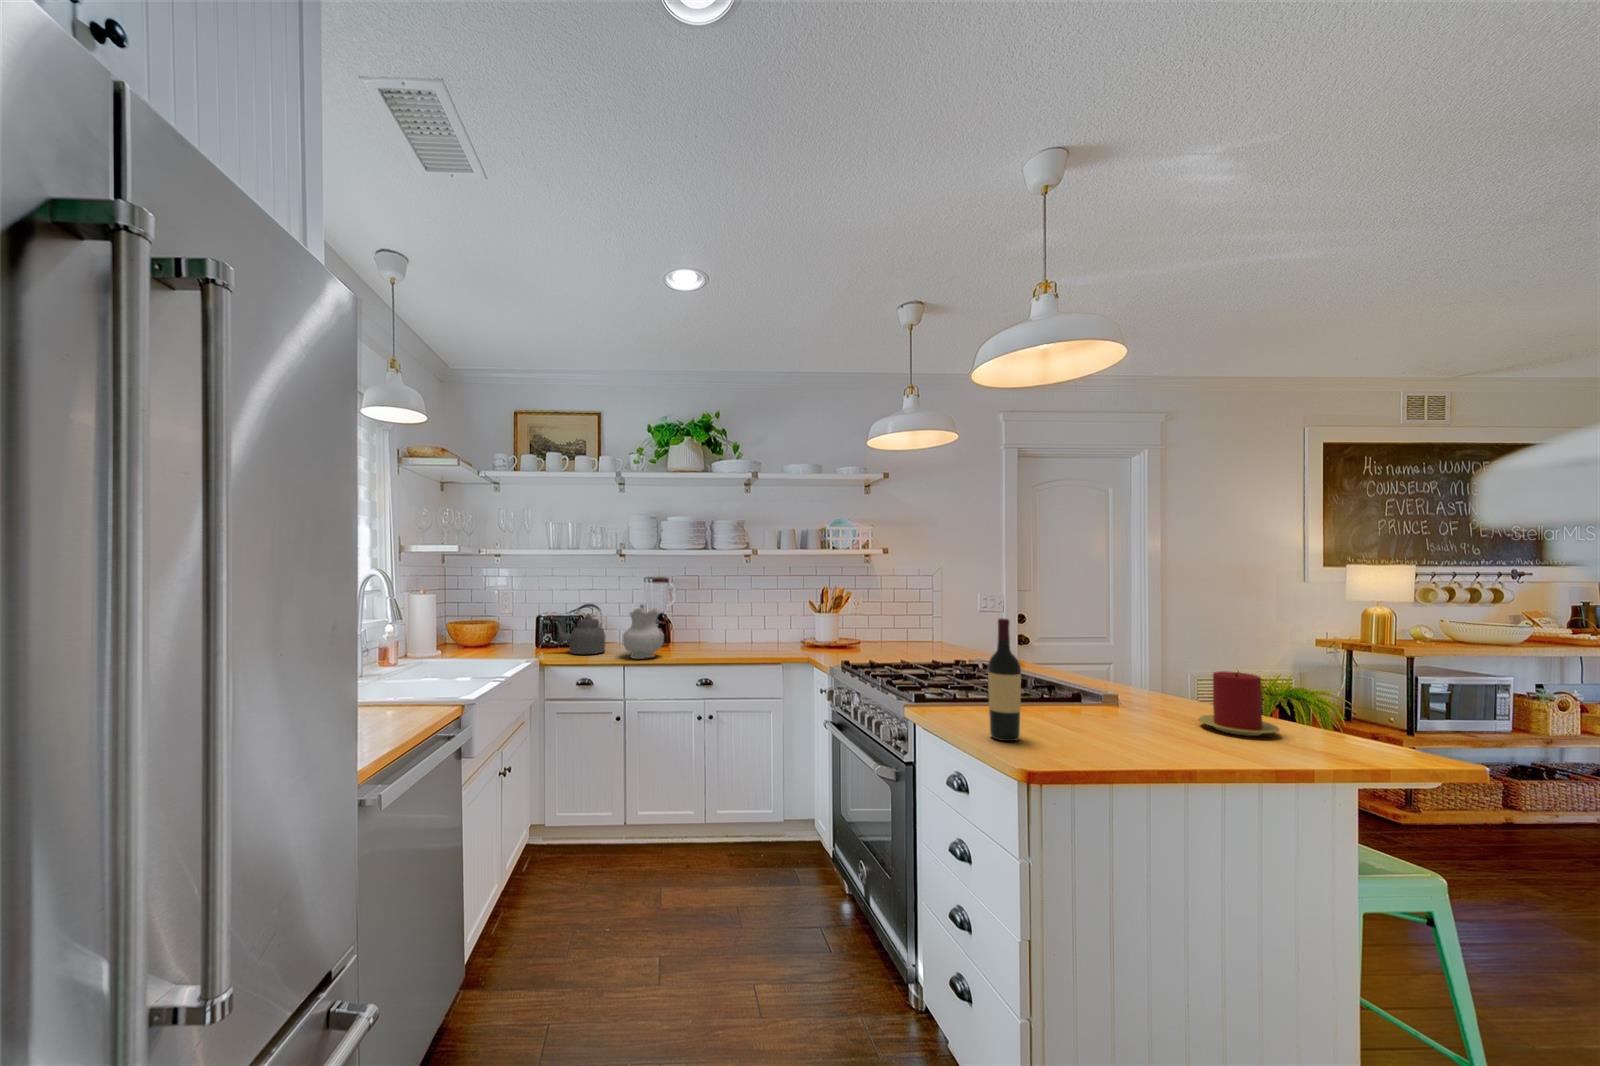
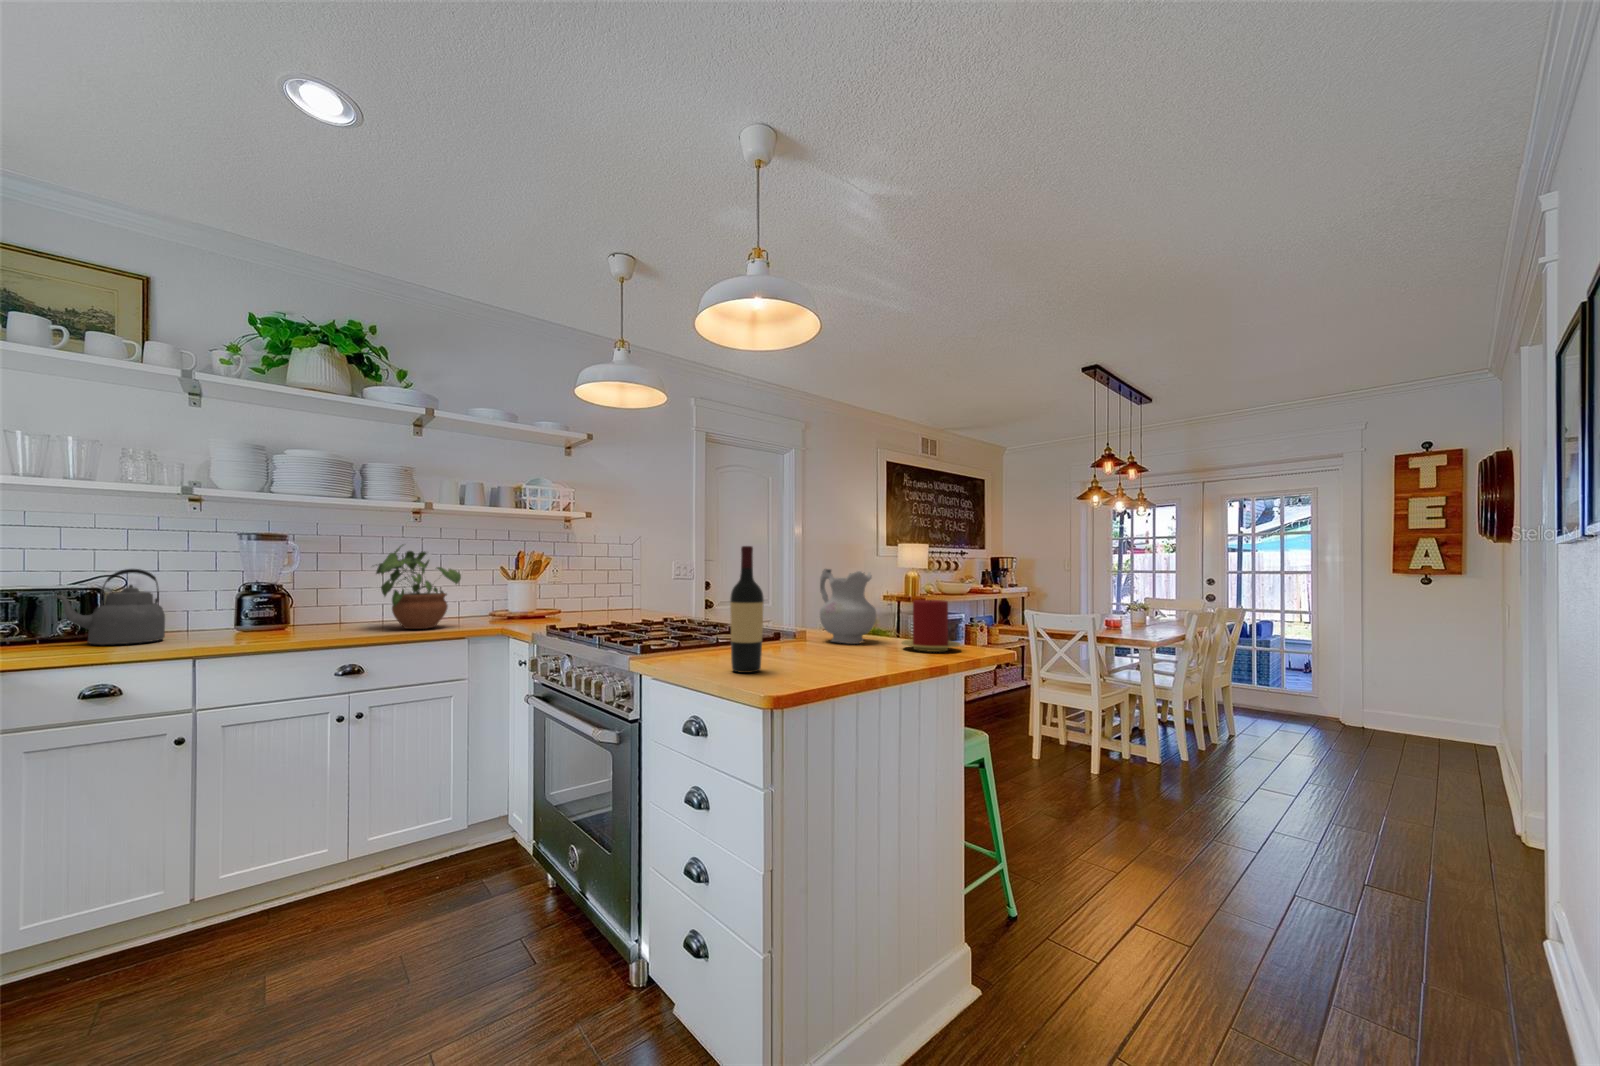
potted plant: none [719,583,781,652] -> present [376,546,461,629]
ceramic pitcher: present [623,604,664,659] -> present [820,569,876,644]

